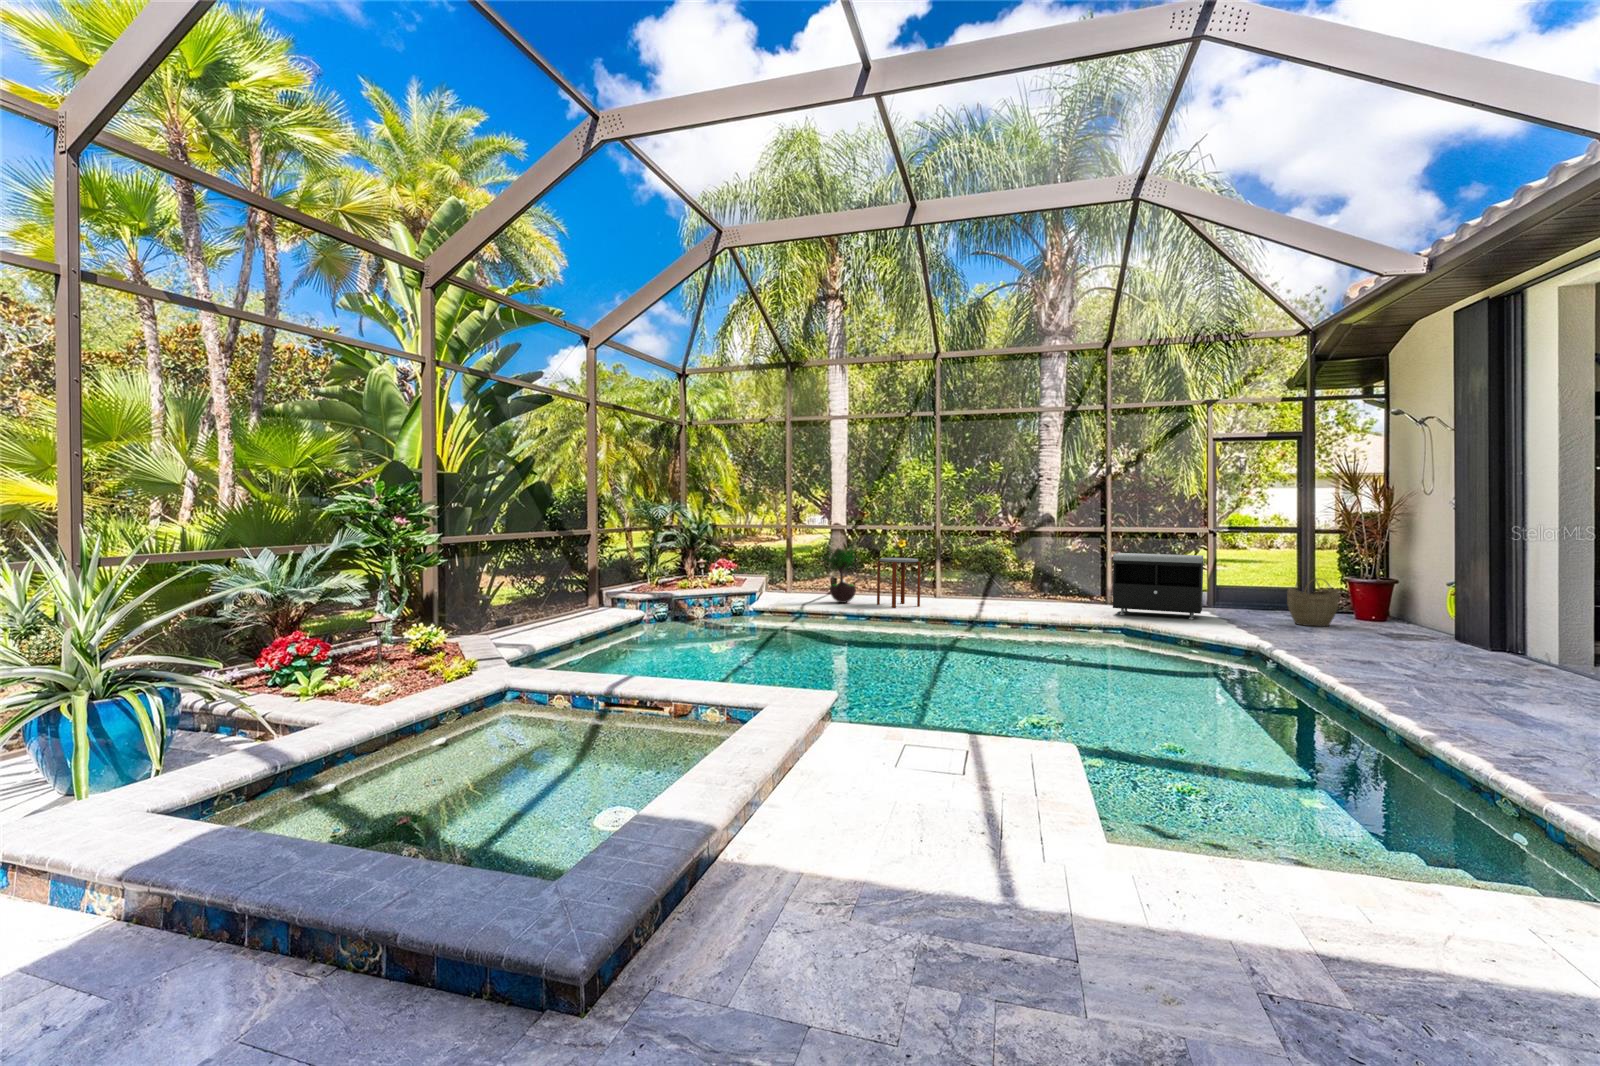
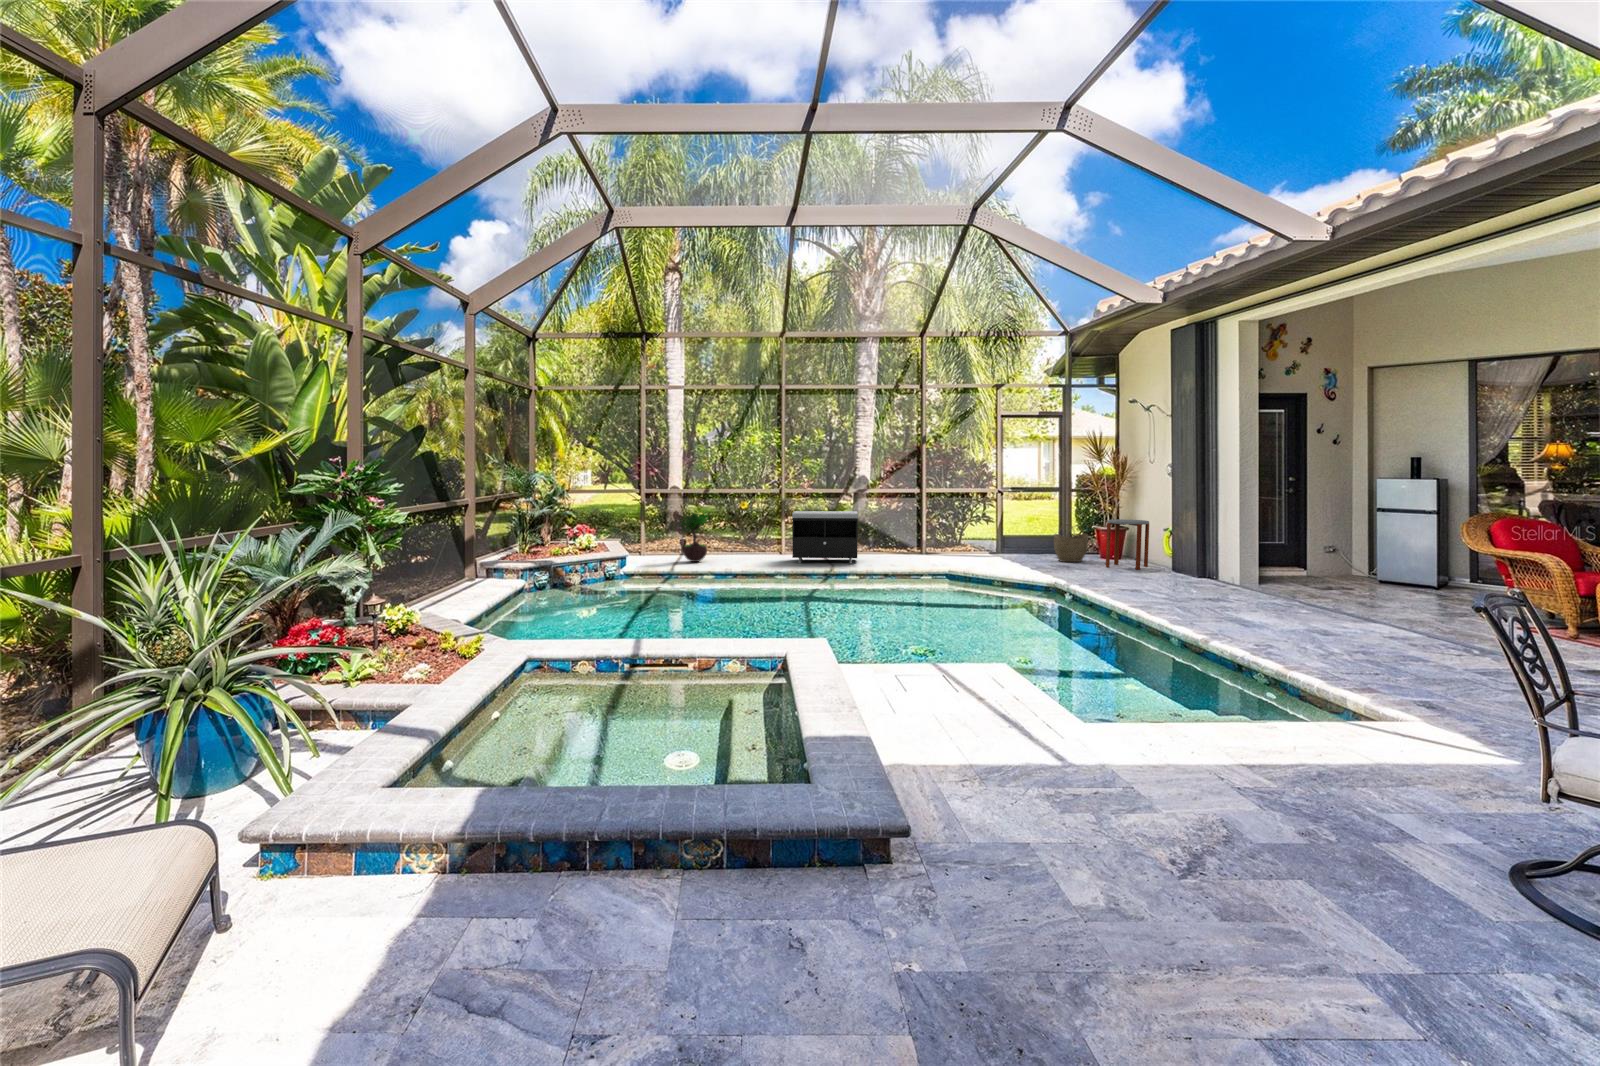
storage bench: present [1113,553,1203,619] -> present [792,511,858,563]
side table: present [877,558,921,608] -> present [1106,519,1149,570]

